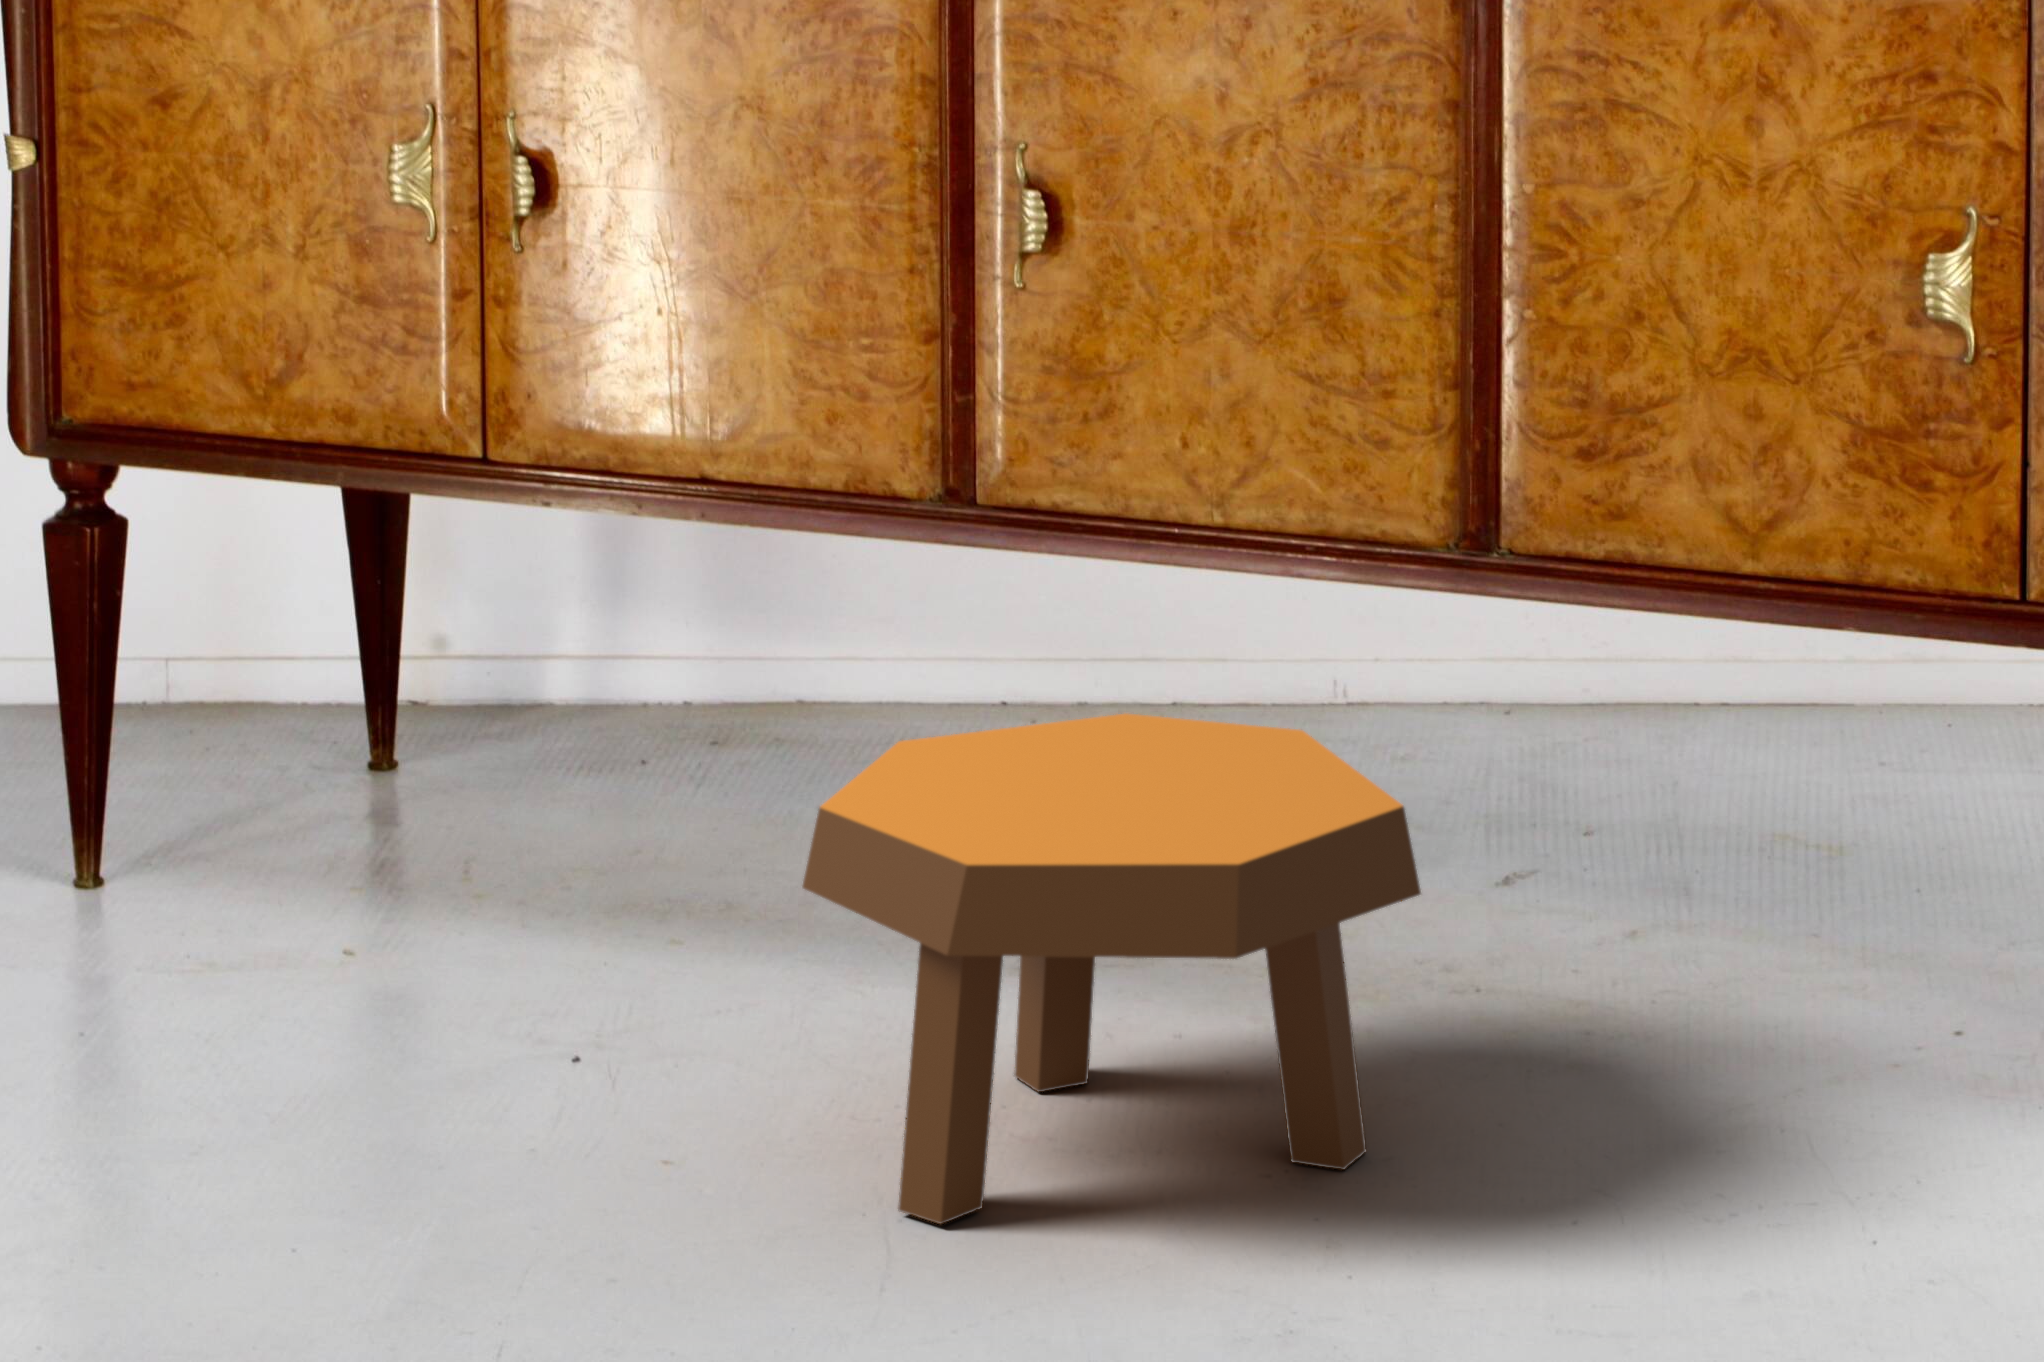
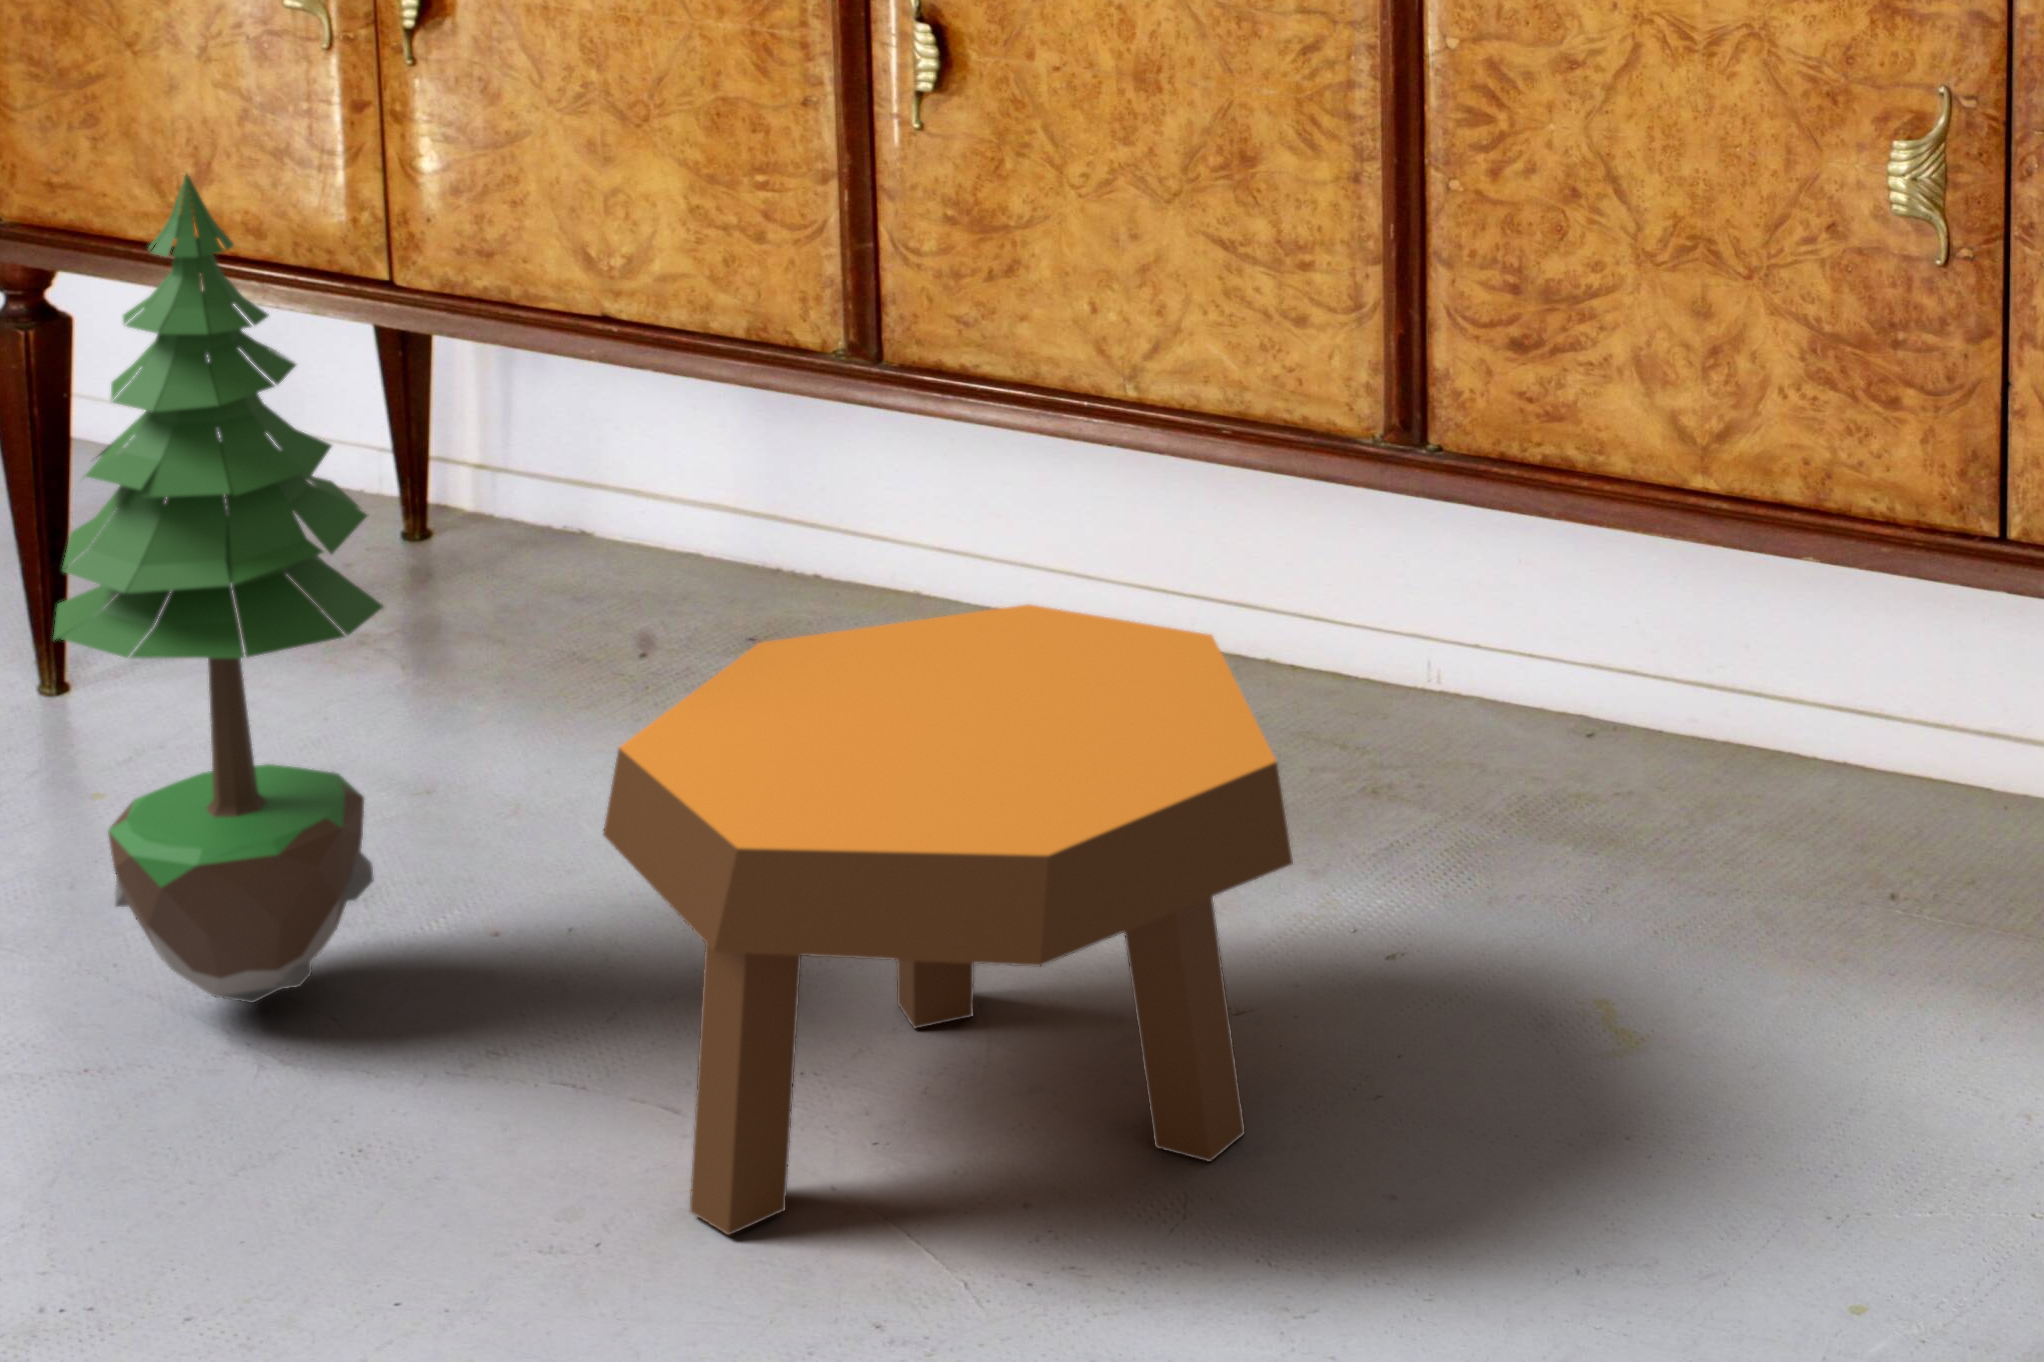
potted tree: none [265,313,555,1089] -> present [54,174,383,1003]

